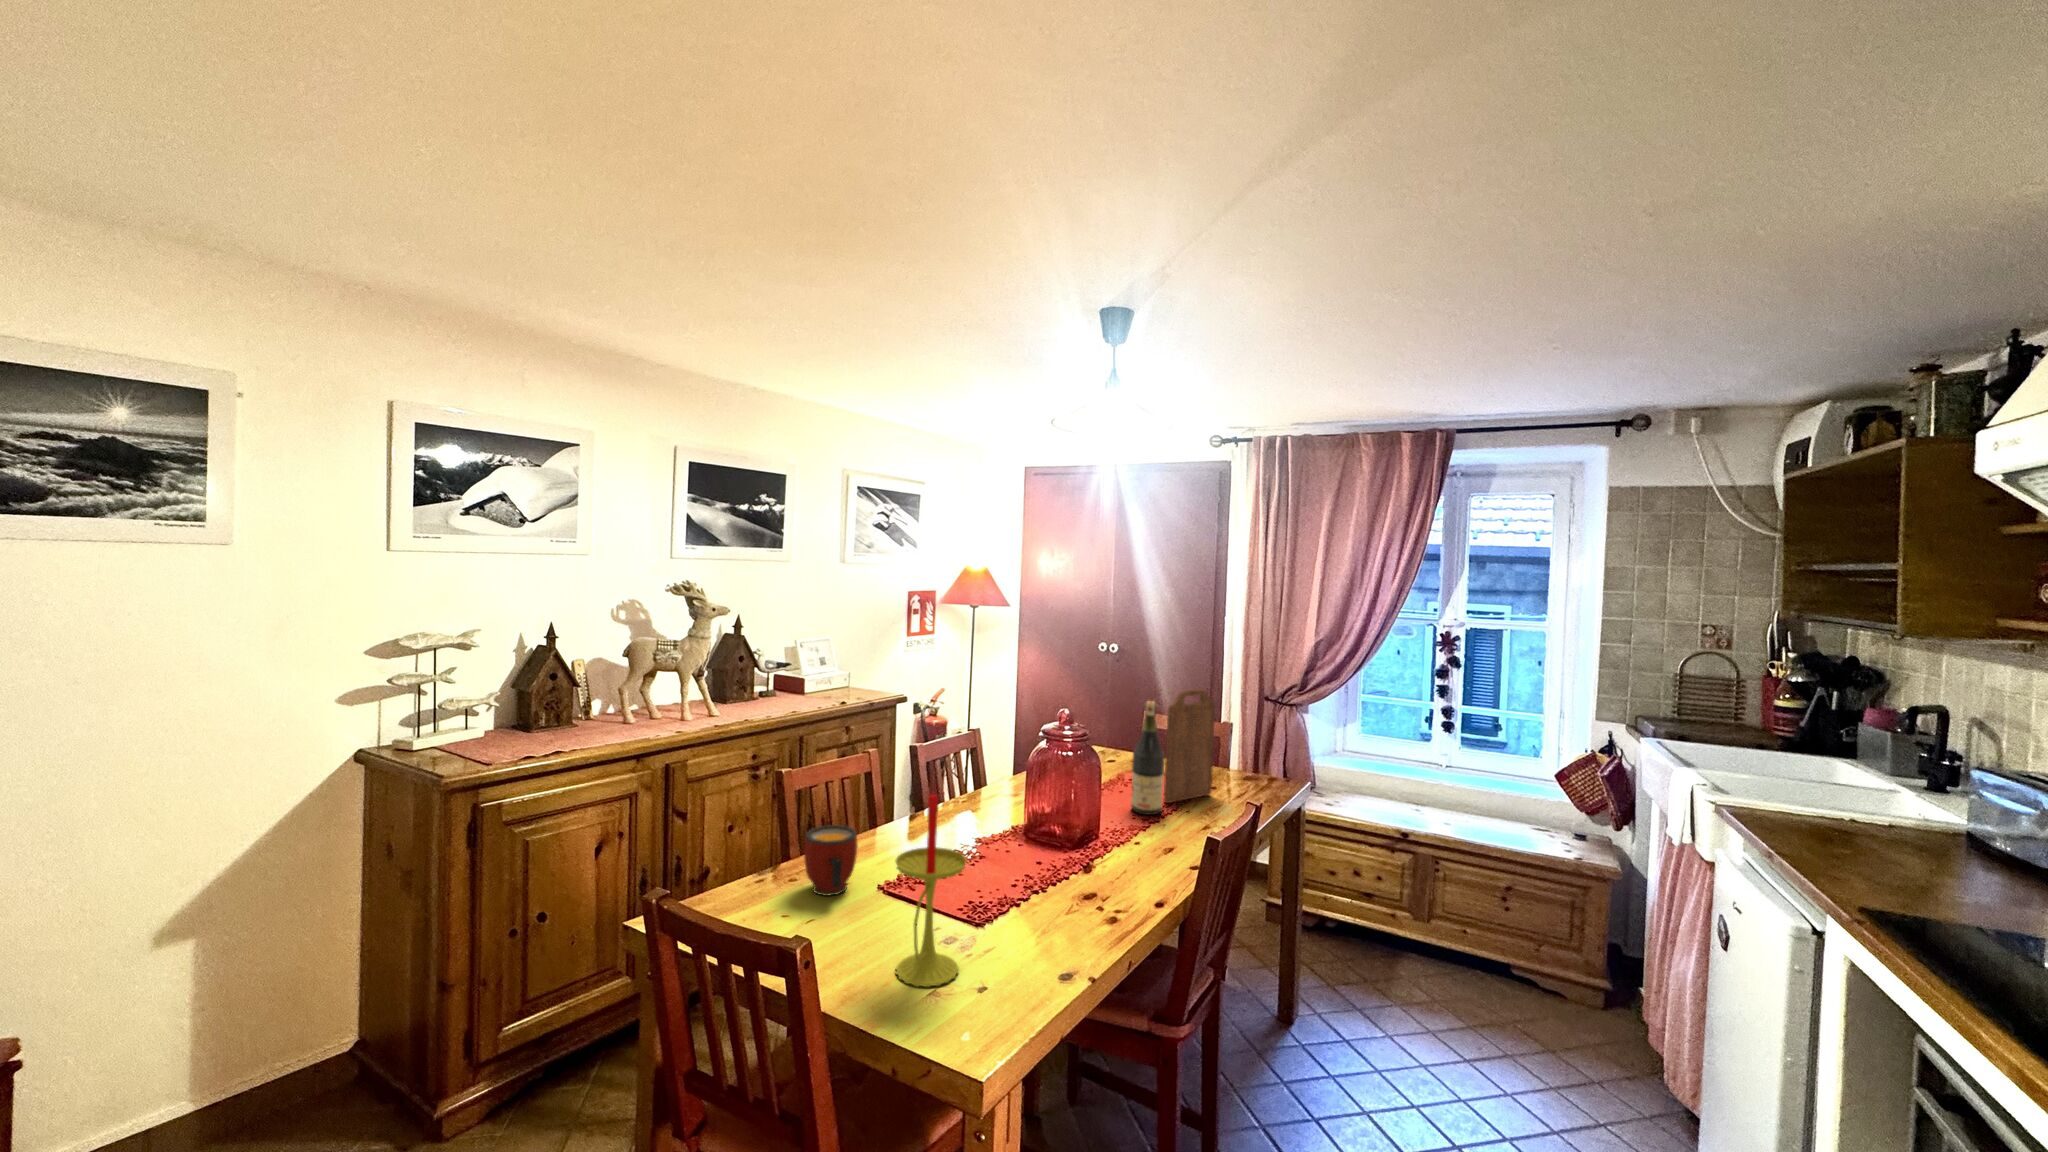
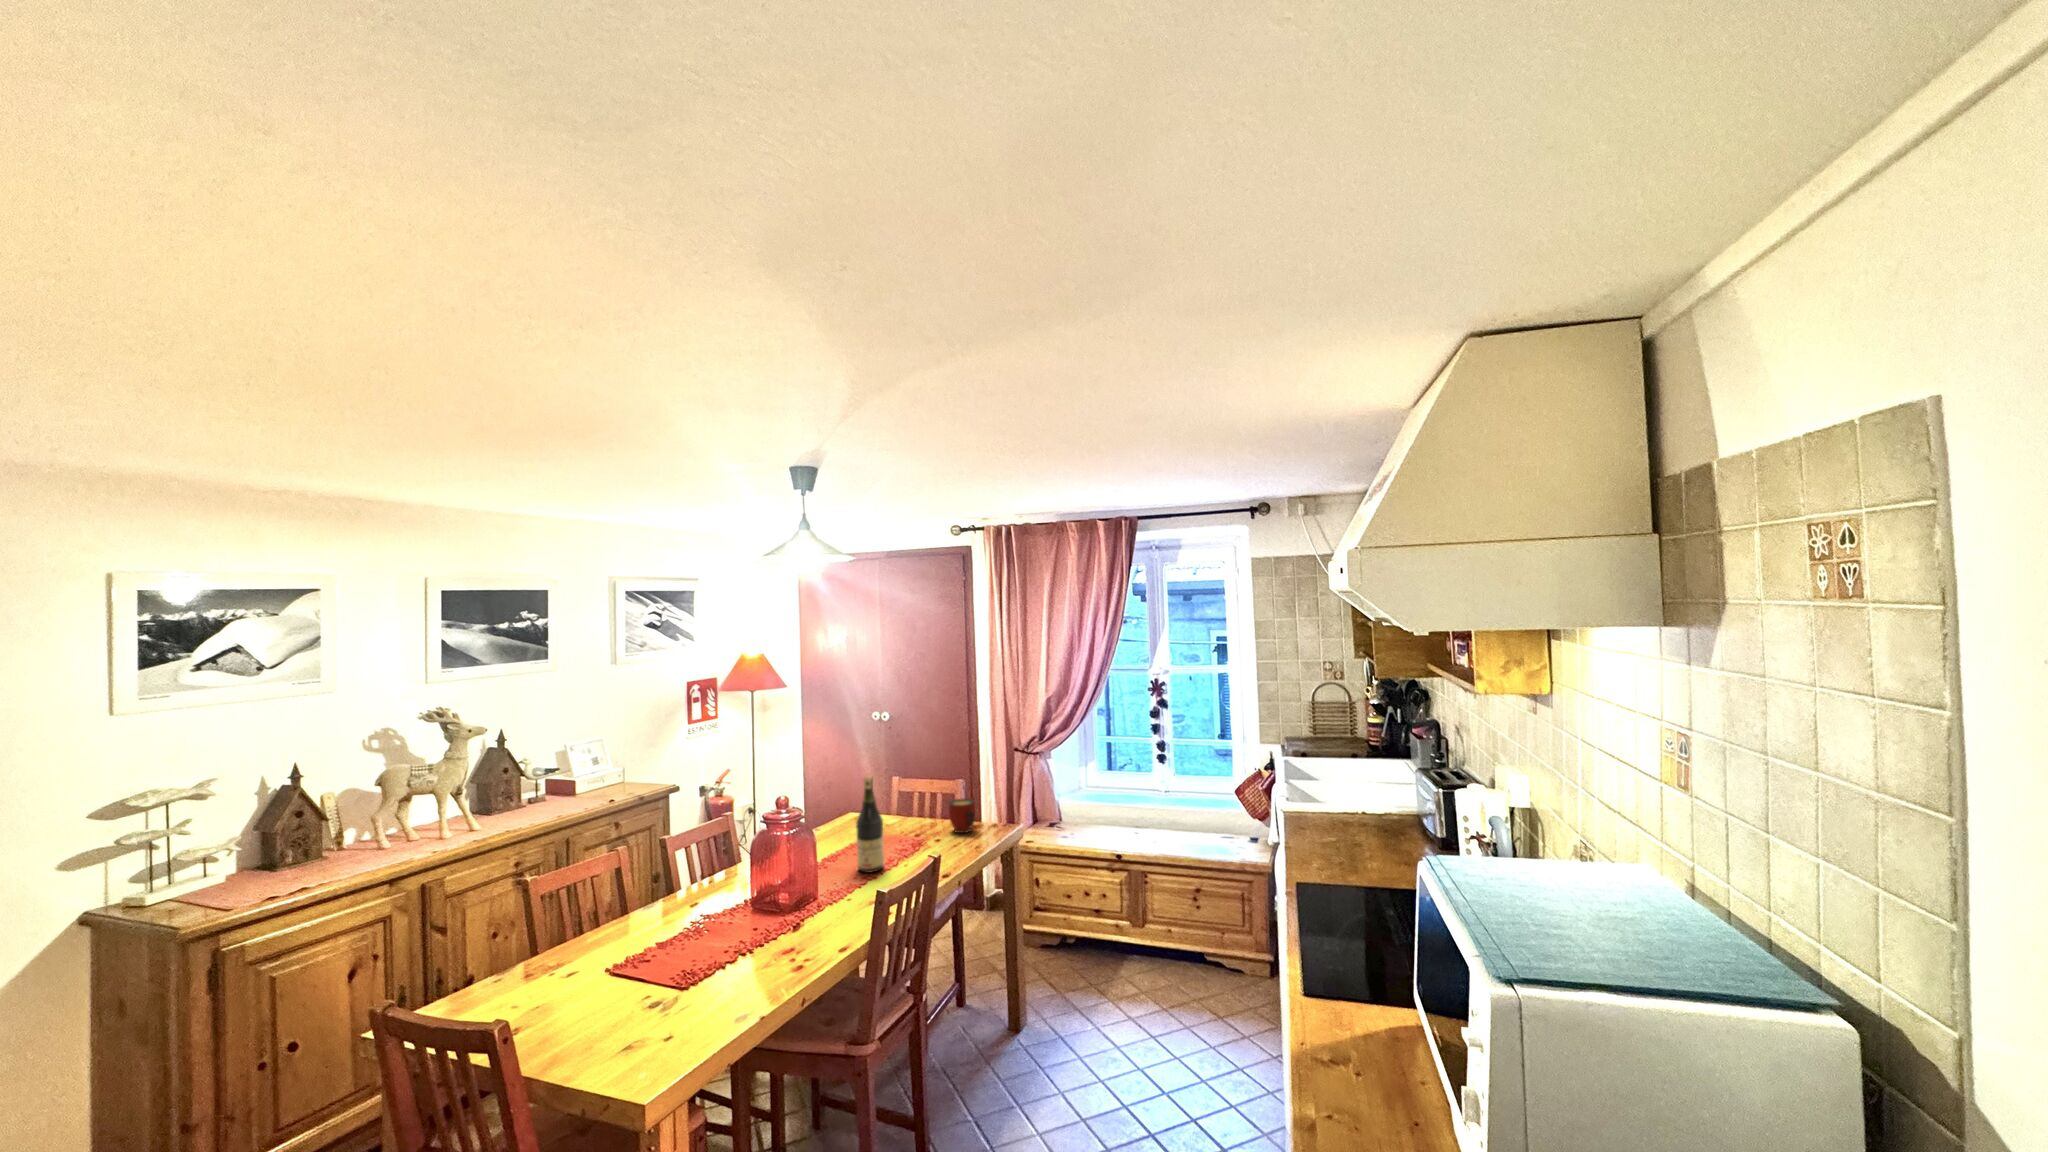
cutting board: present [1164,689,1215,803] -> none [888,759,935,859]
candle: present [895,794,966,987] -> none [595,886,656,1042]
mug: present [804,825,858,896] -> present [949,799,975,833]

